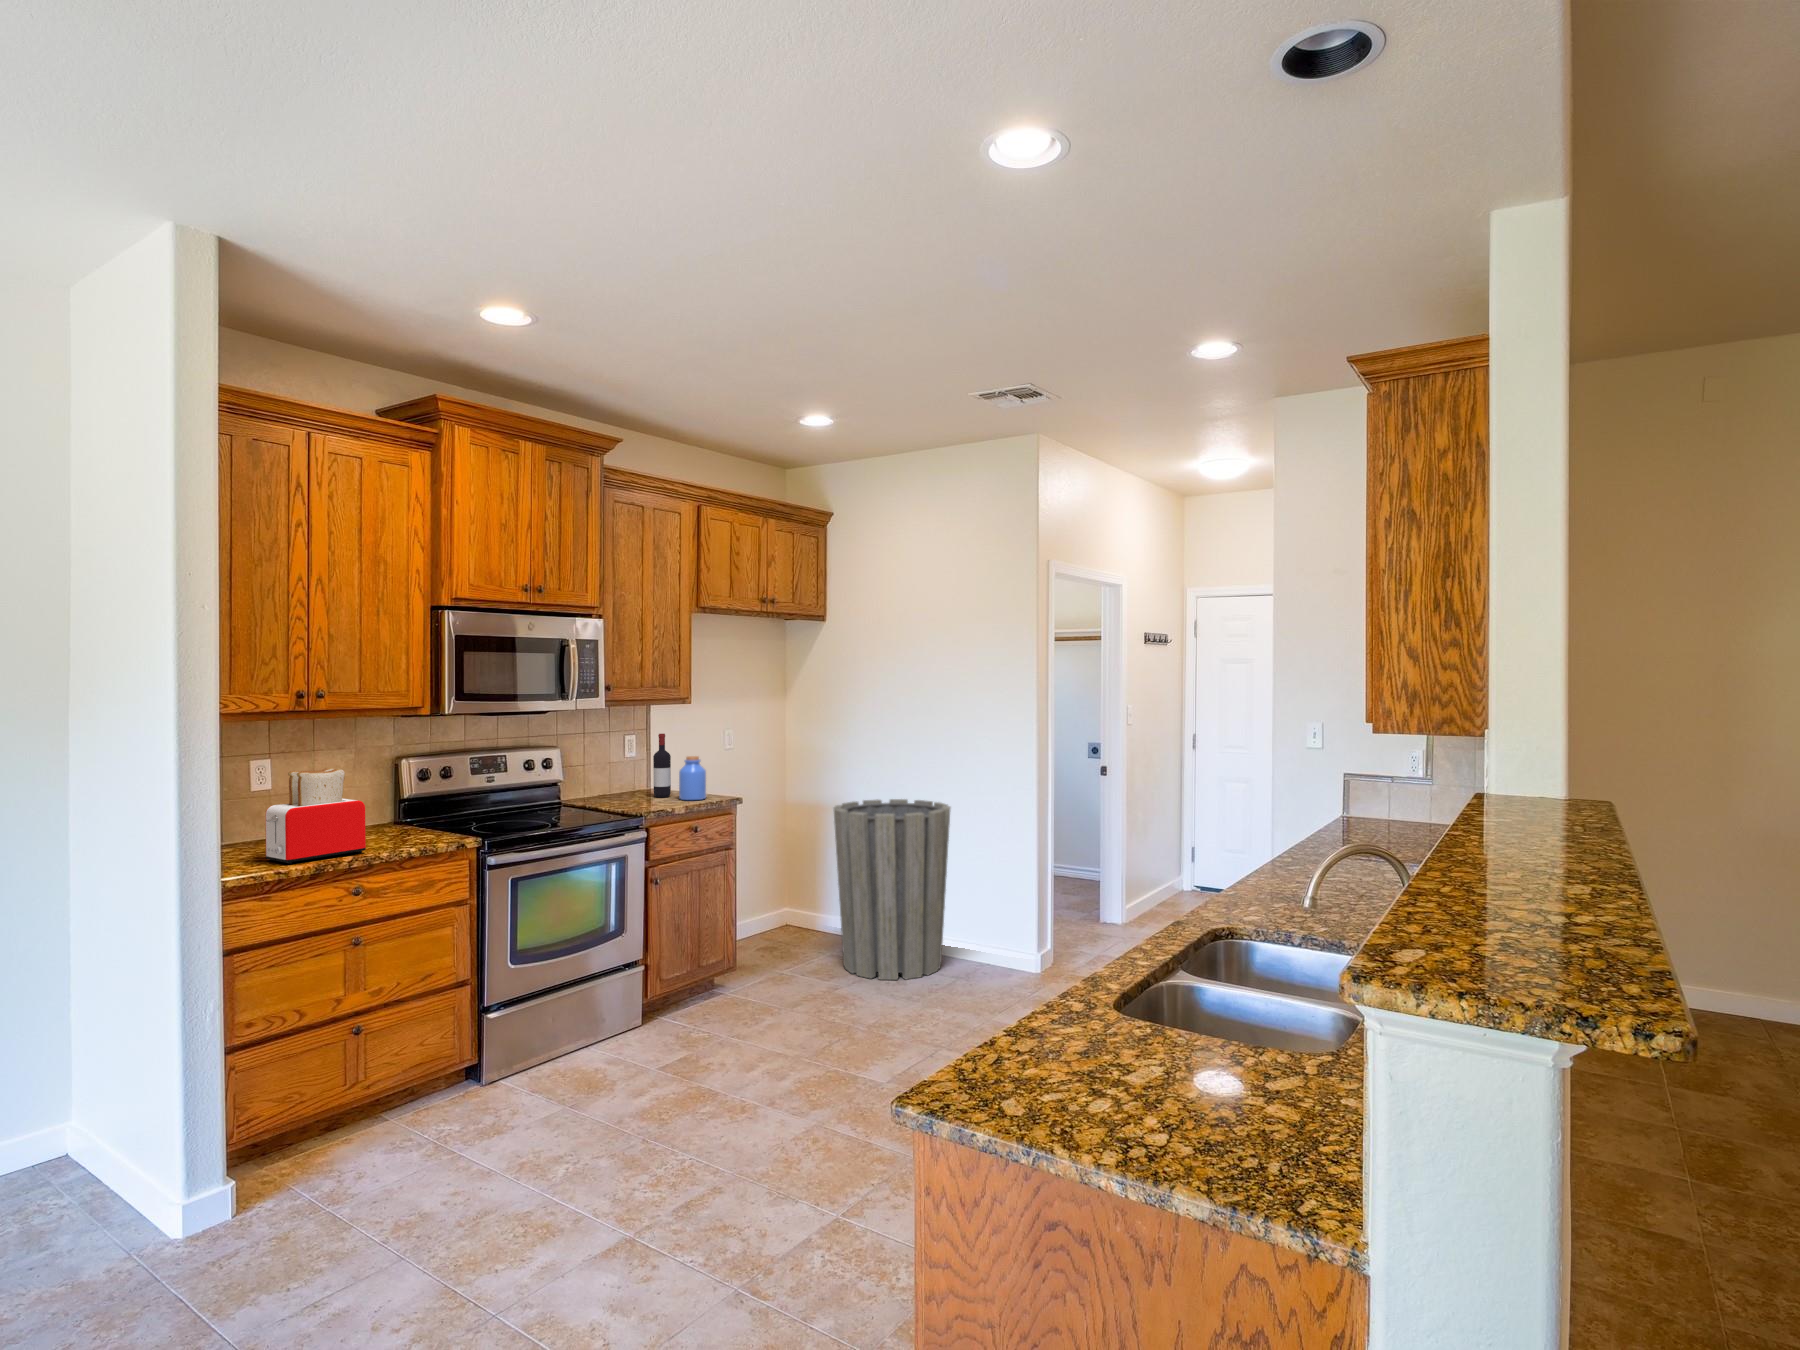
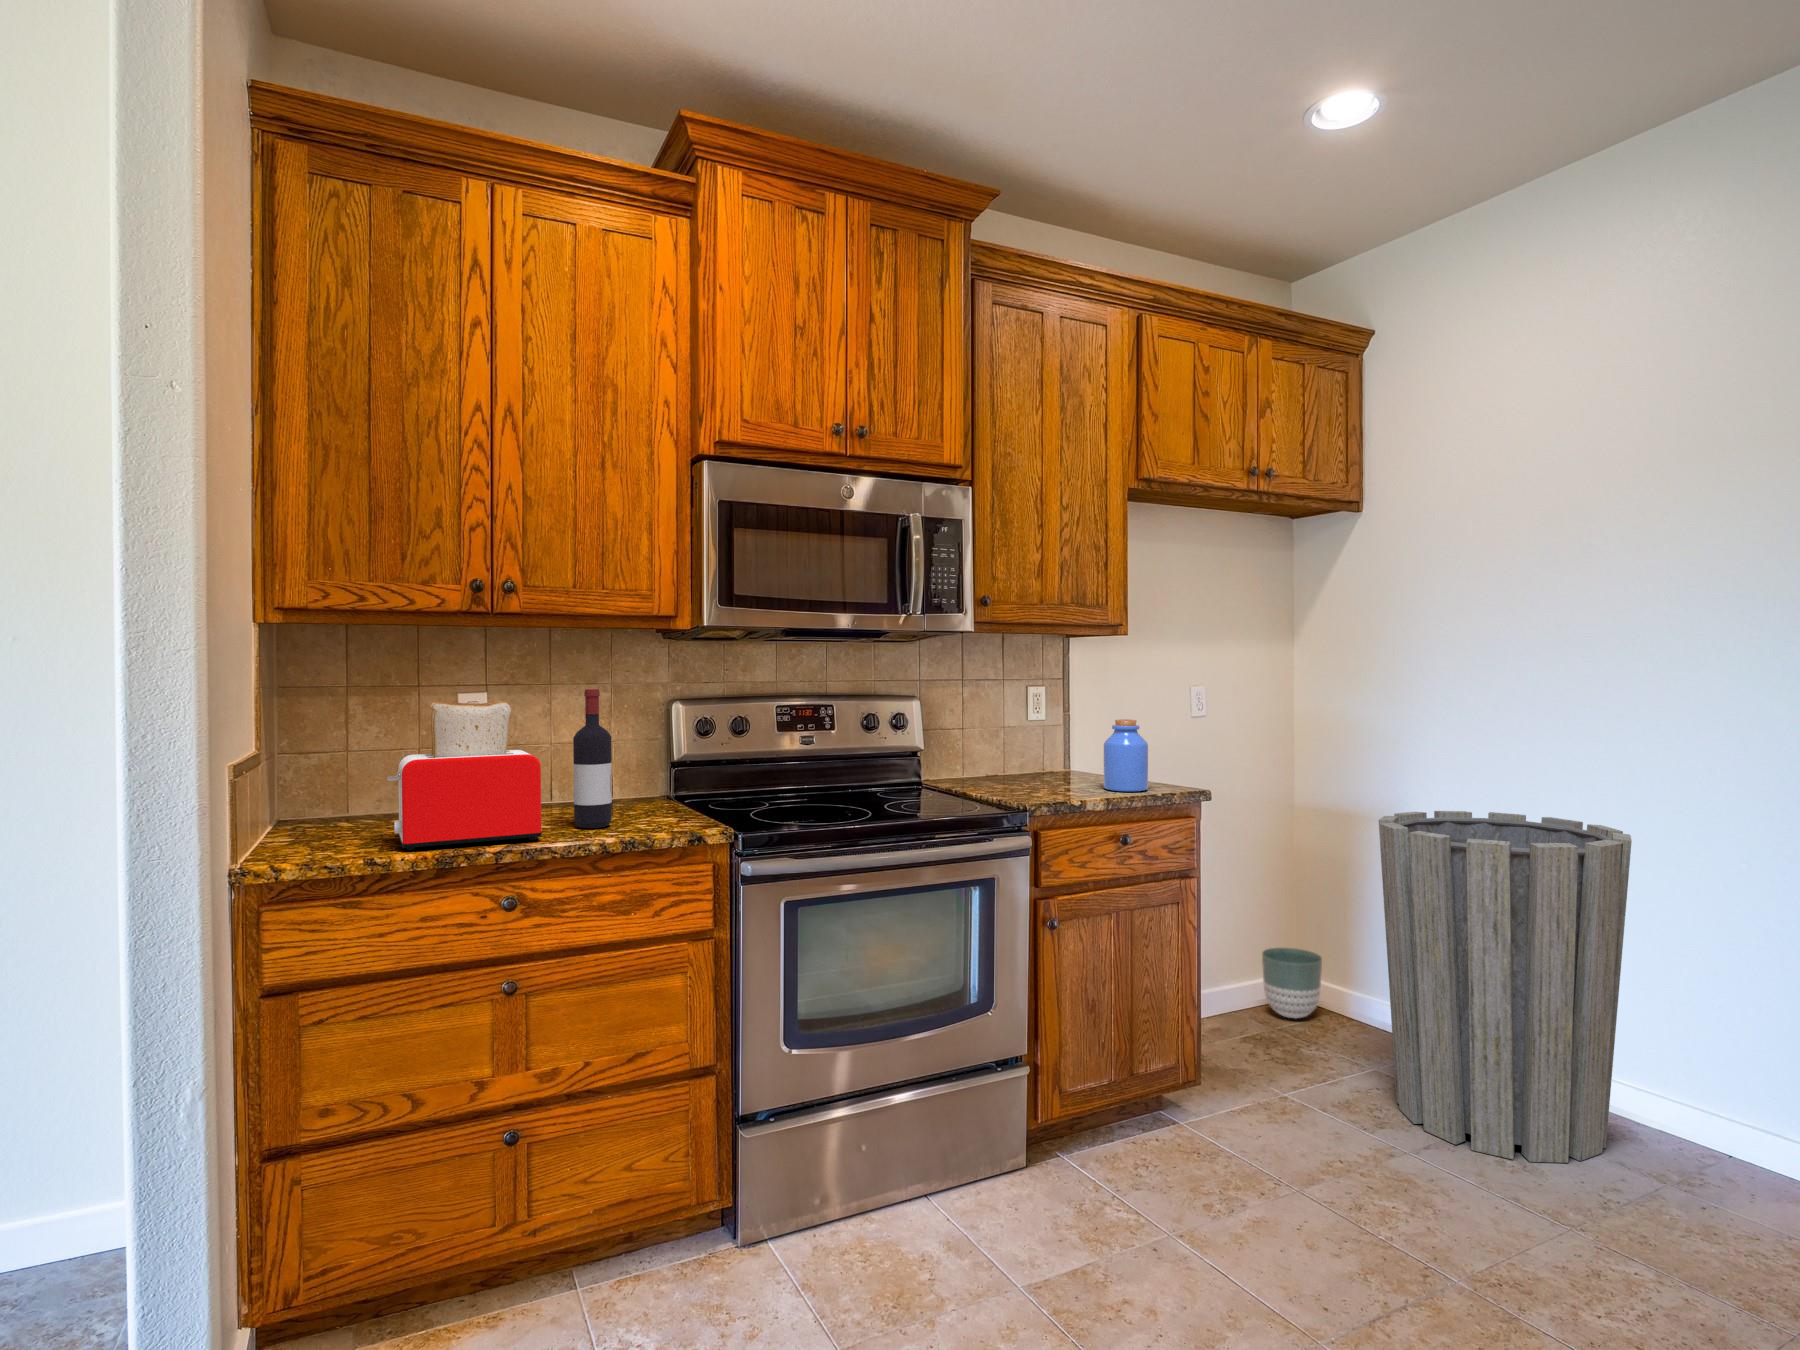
wine bottle: present [653,734,671,797] -> present [573,689,612,828]
planter: none [768,893,803,936] -> present [1262,948,1322,1018]

